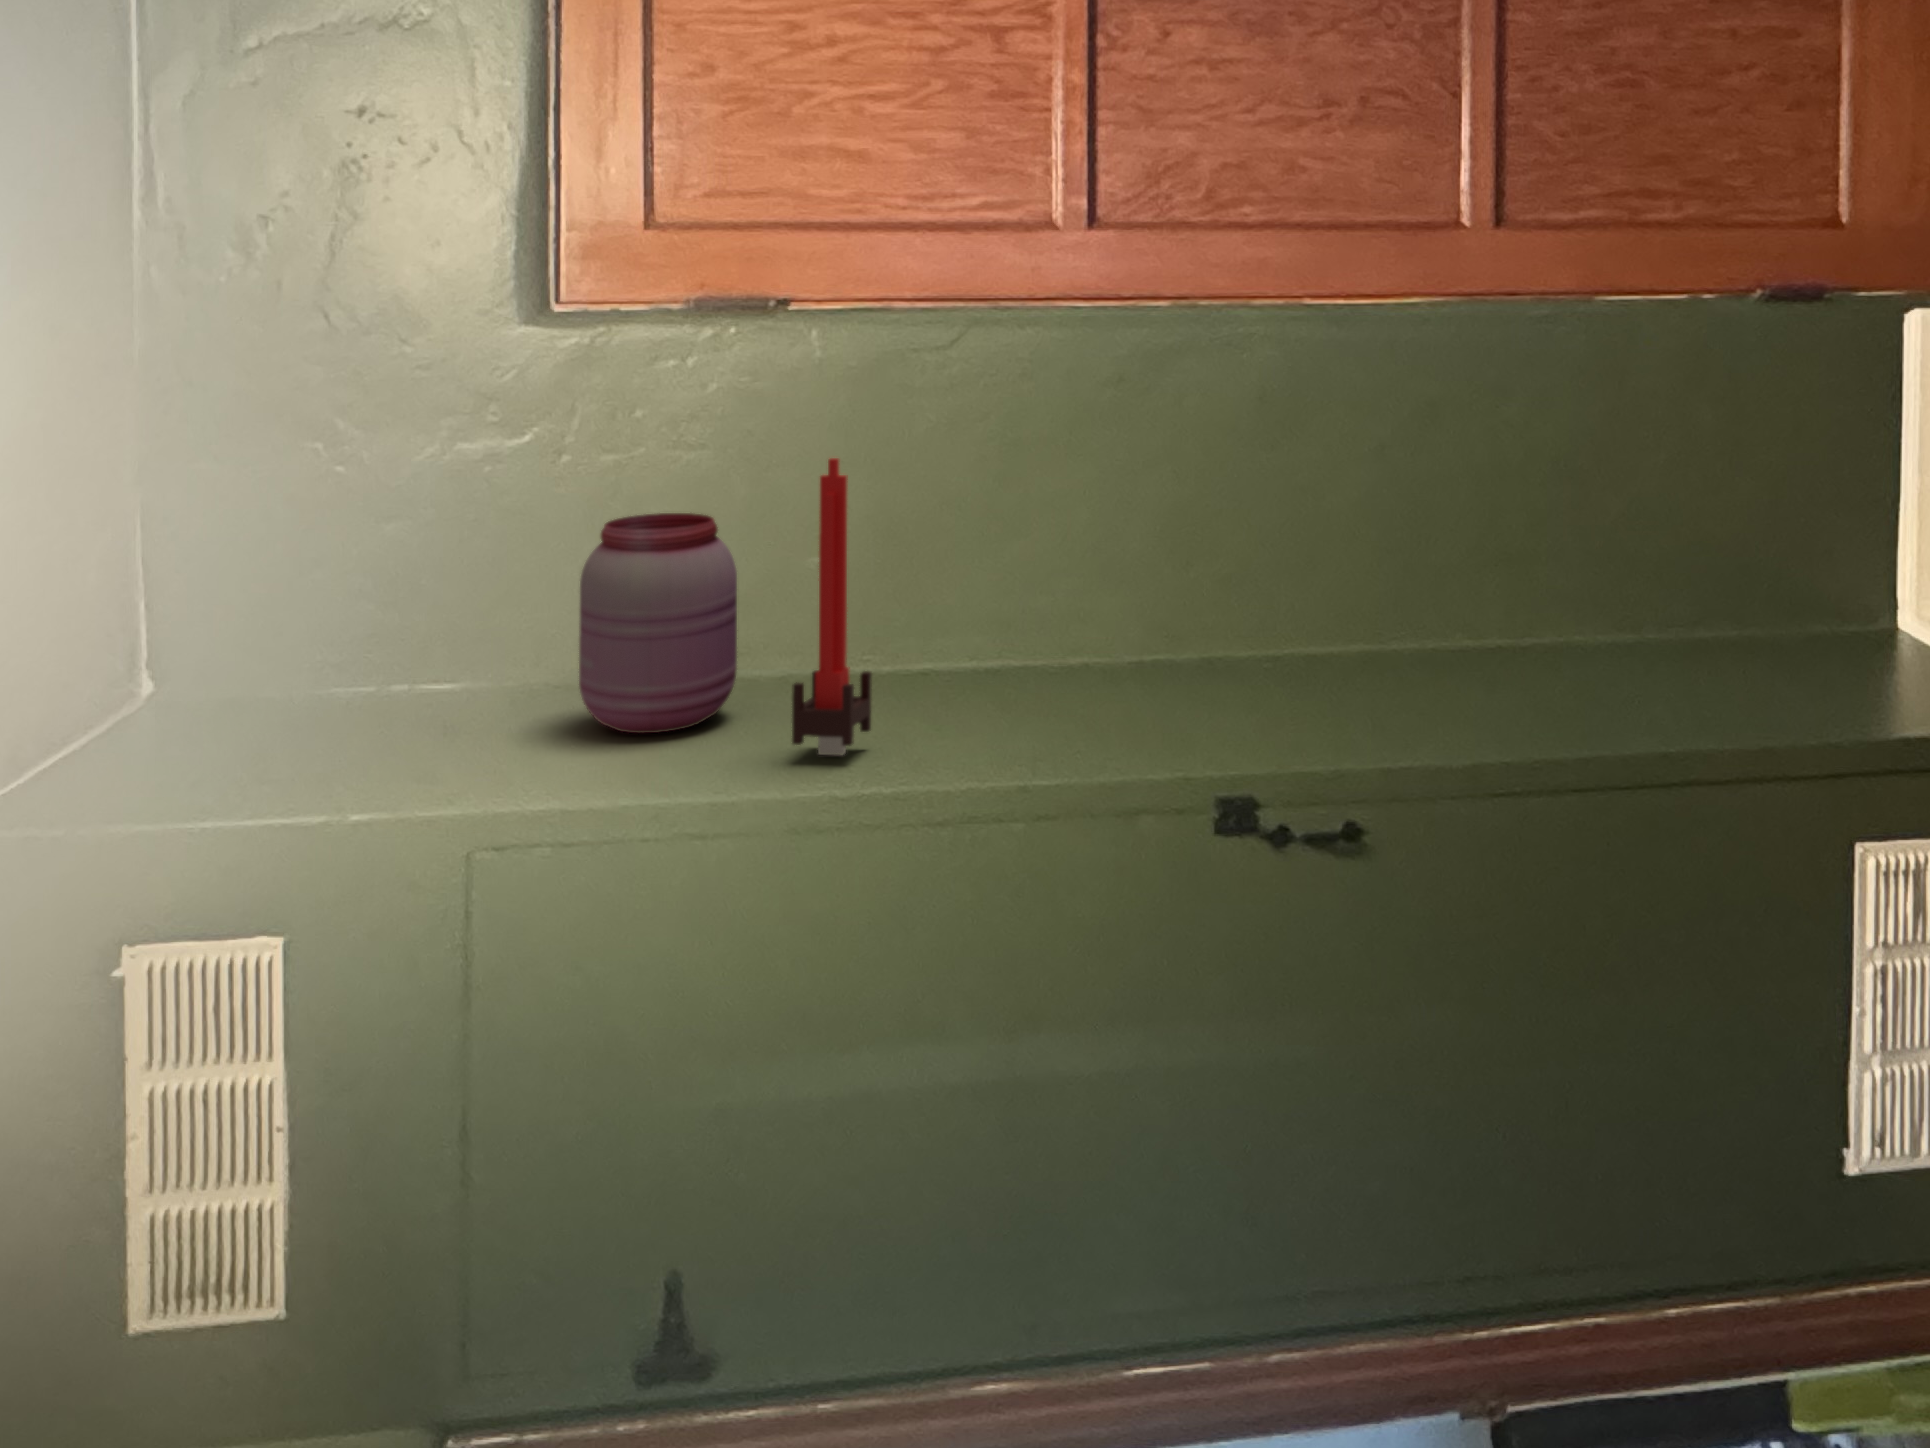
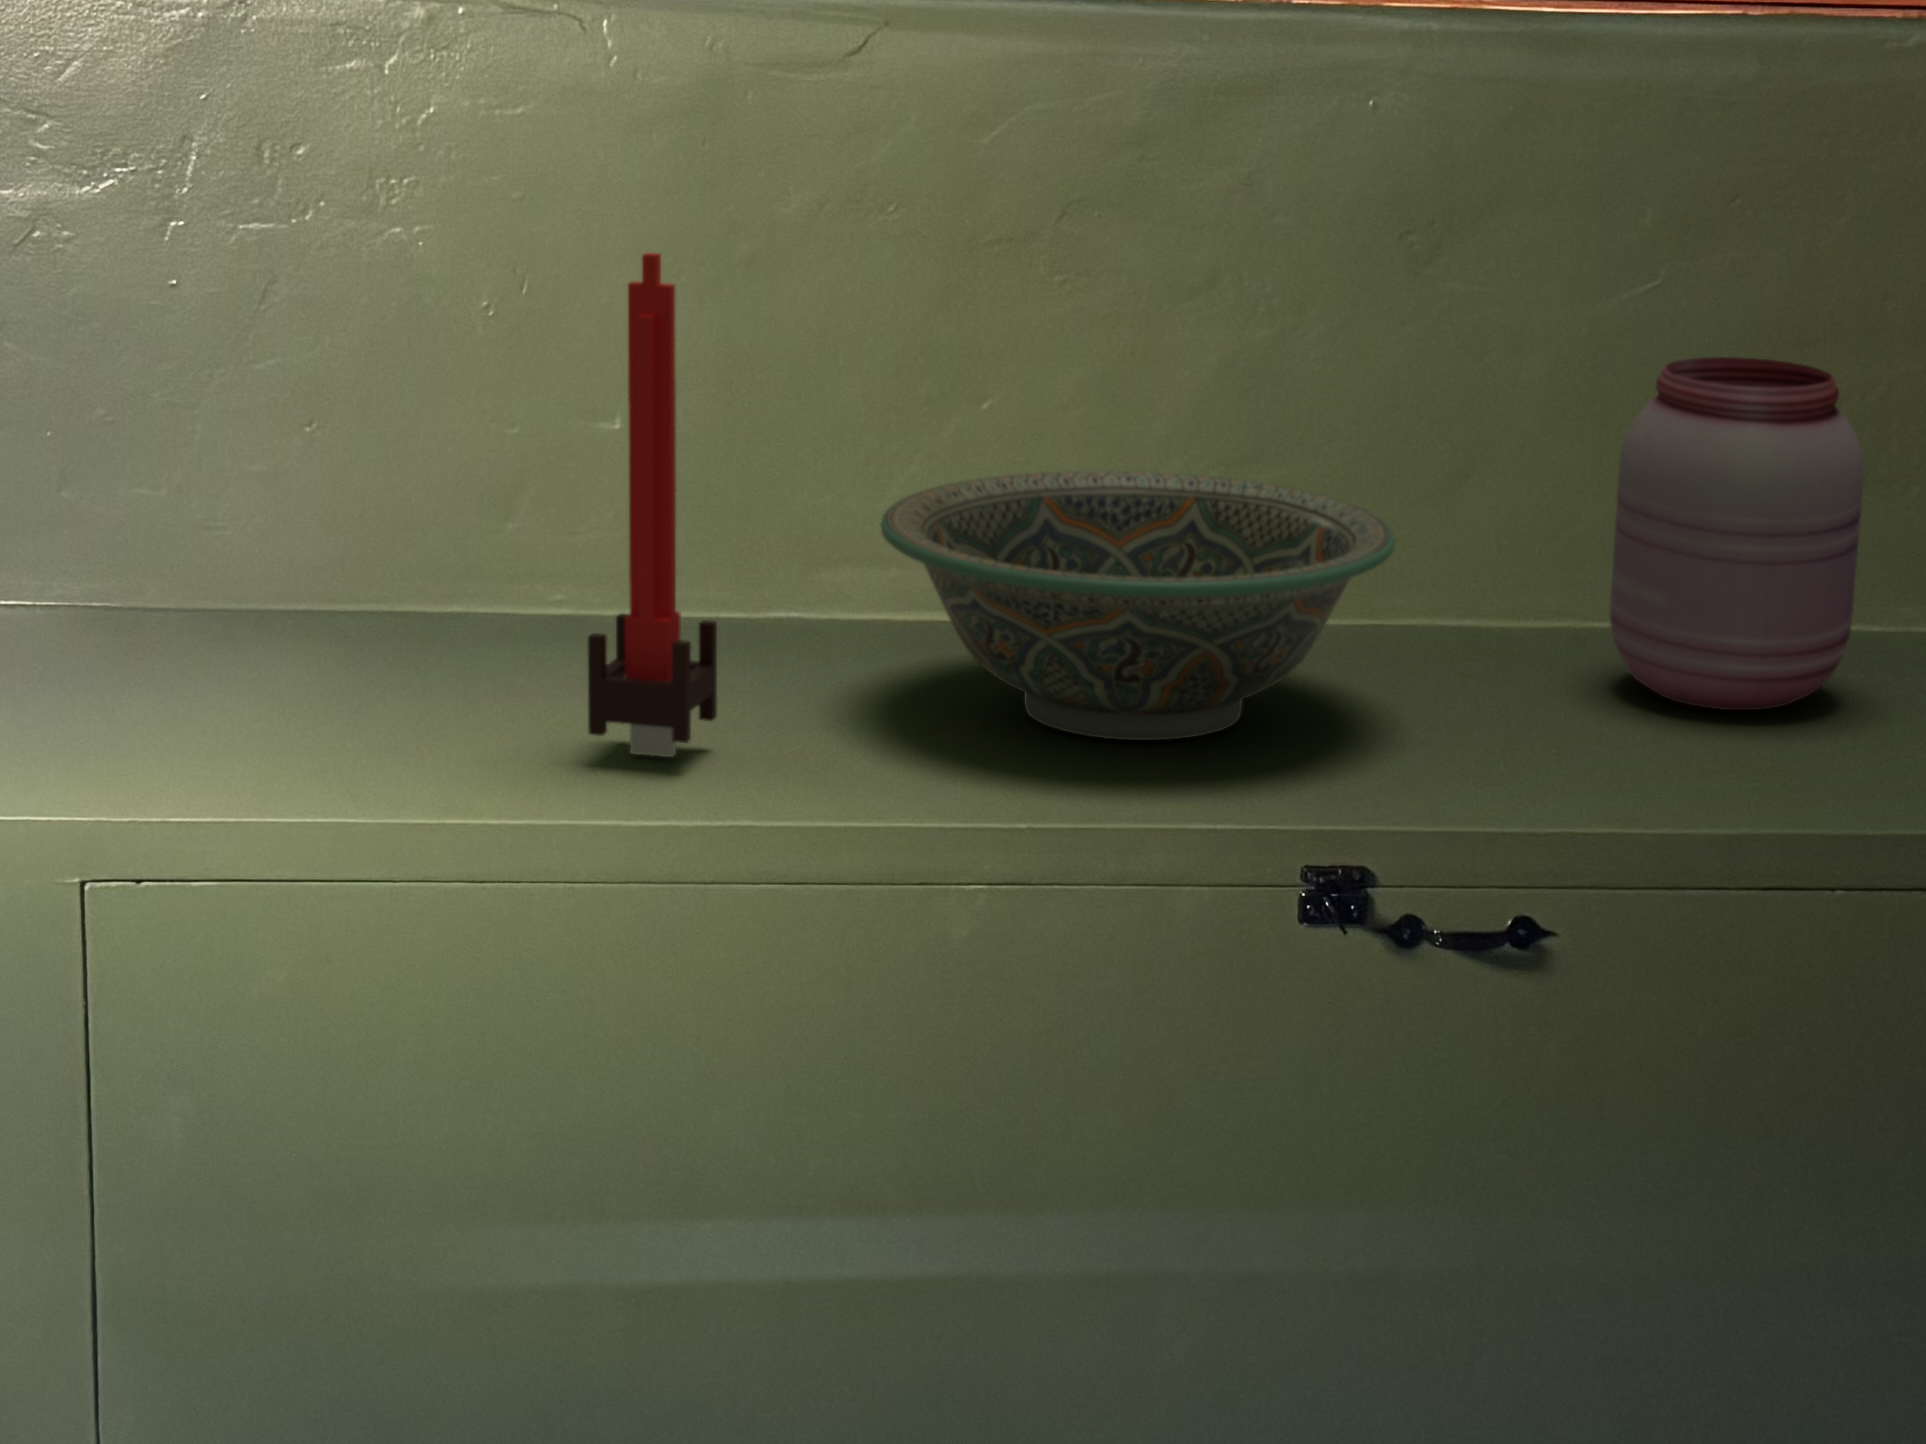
jar: present [579,513,737,733] -> present [1610,357,1864,710]
decorative bowl: none [971,573,1267,730] -> present [881,471,1395,740]

